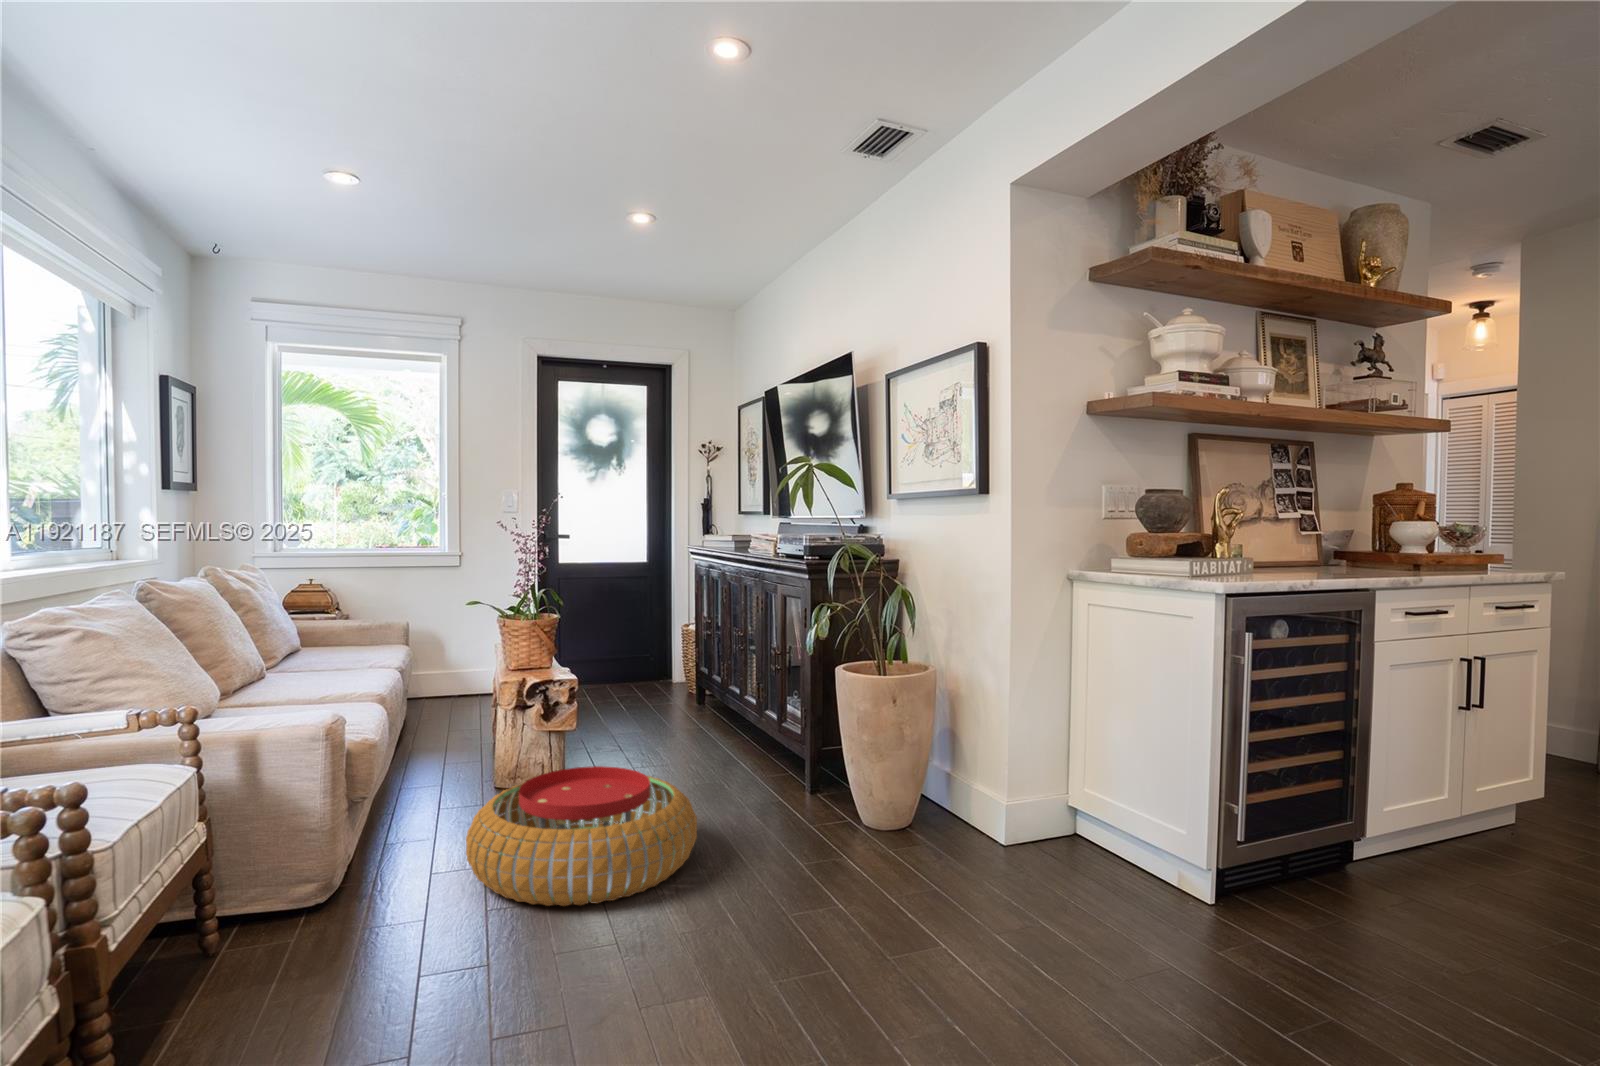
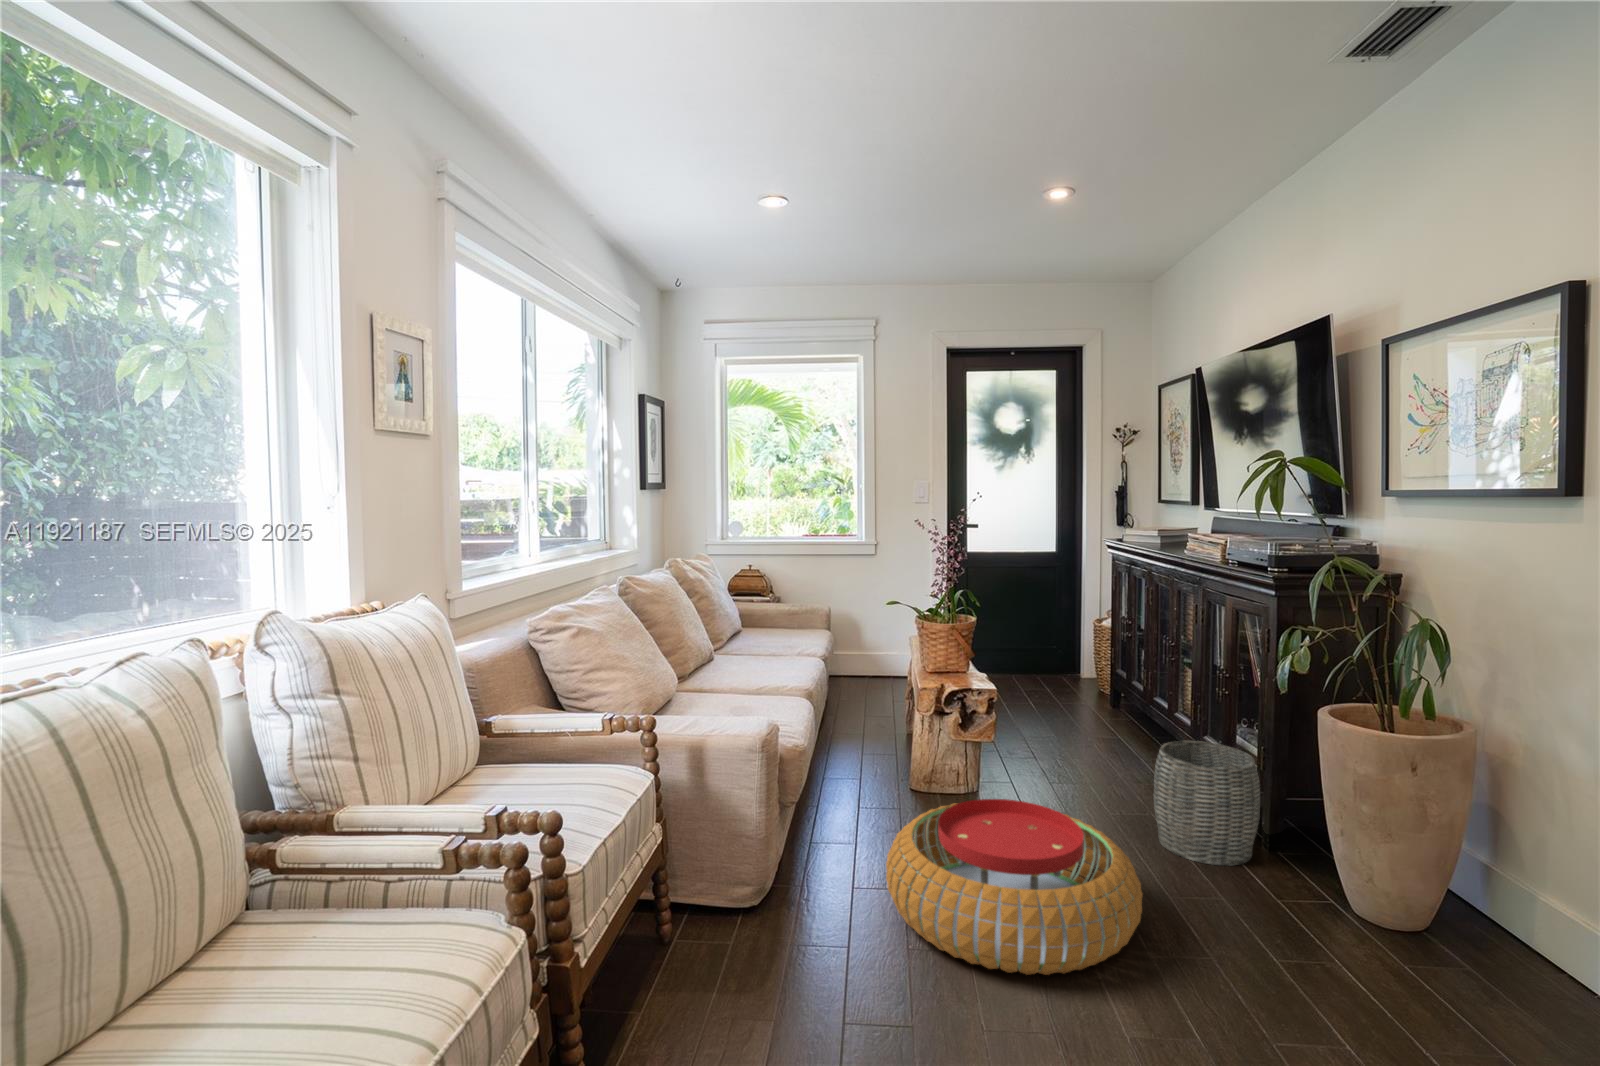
woven basket: none [717,707,797,805] -> present [1154,741,1260,866]

